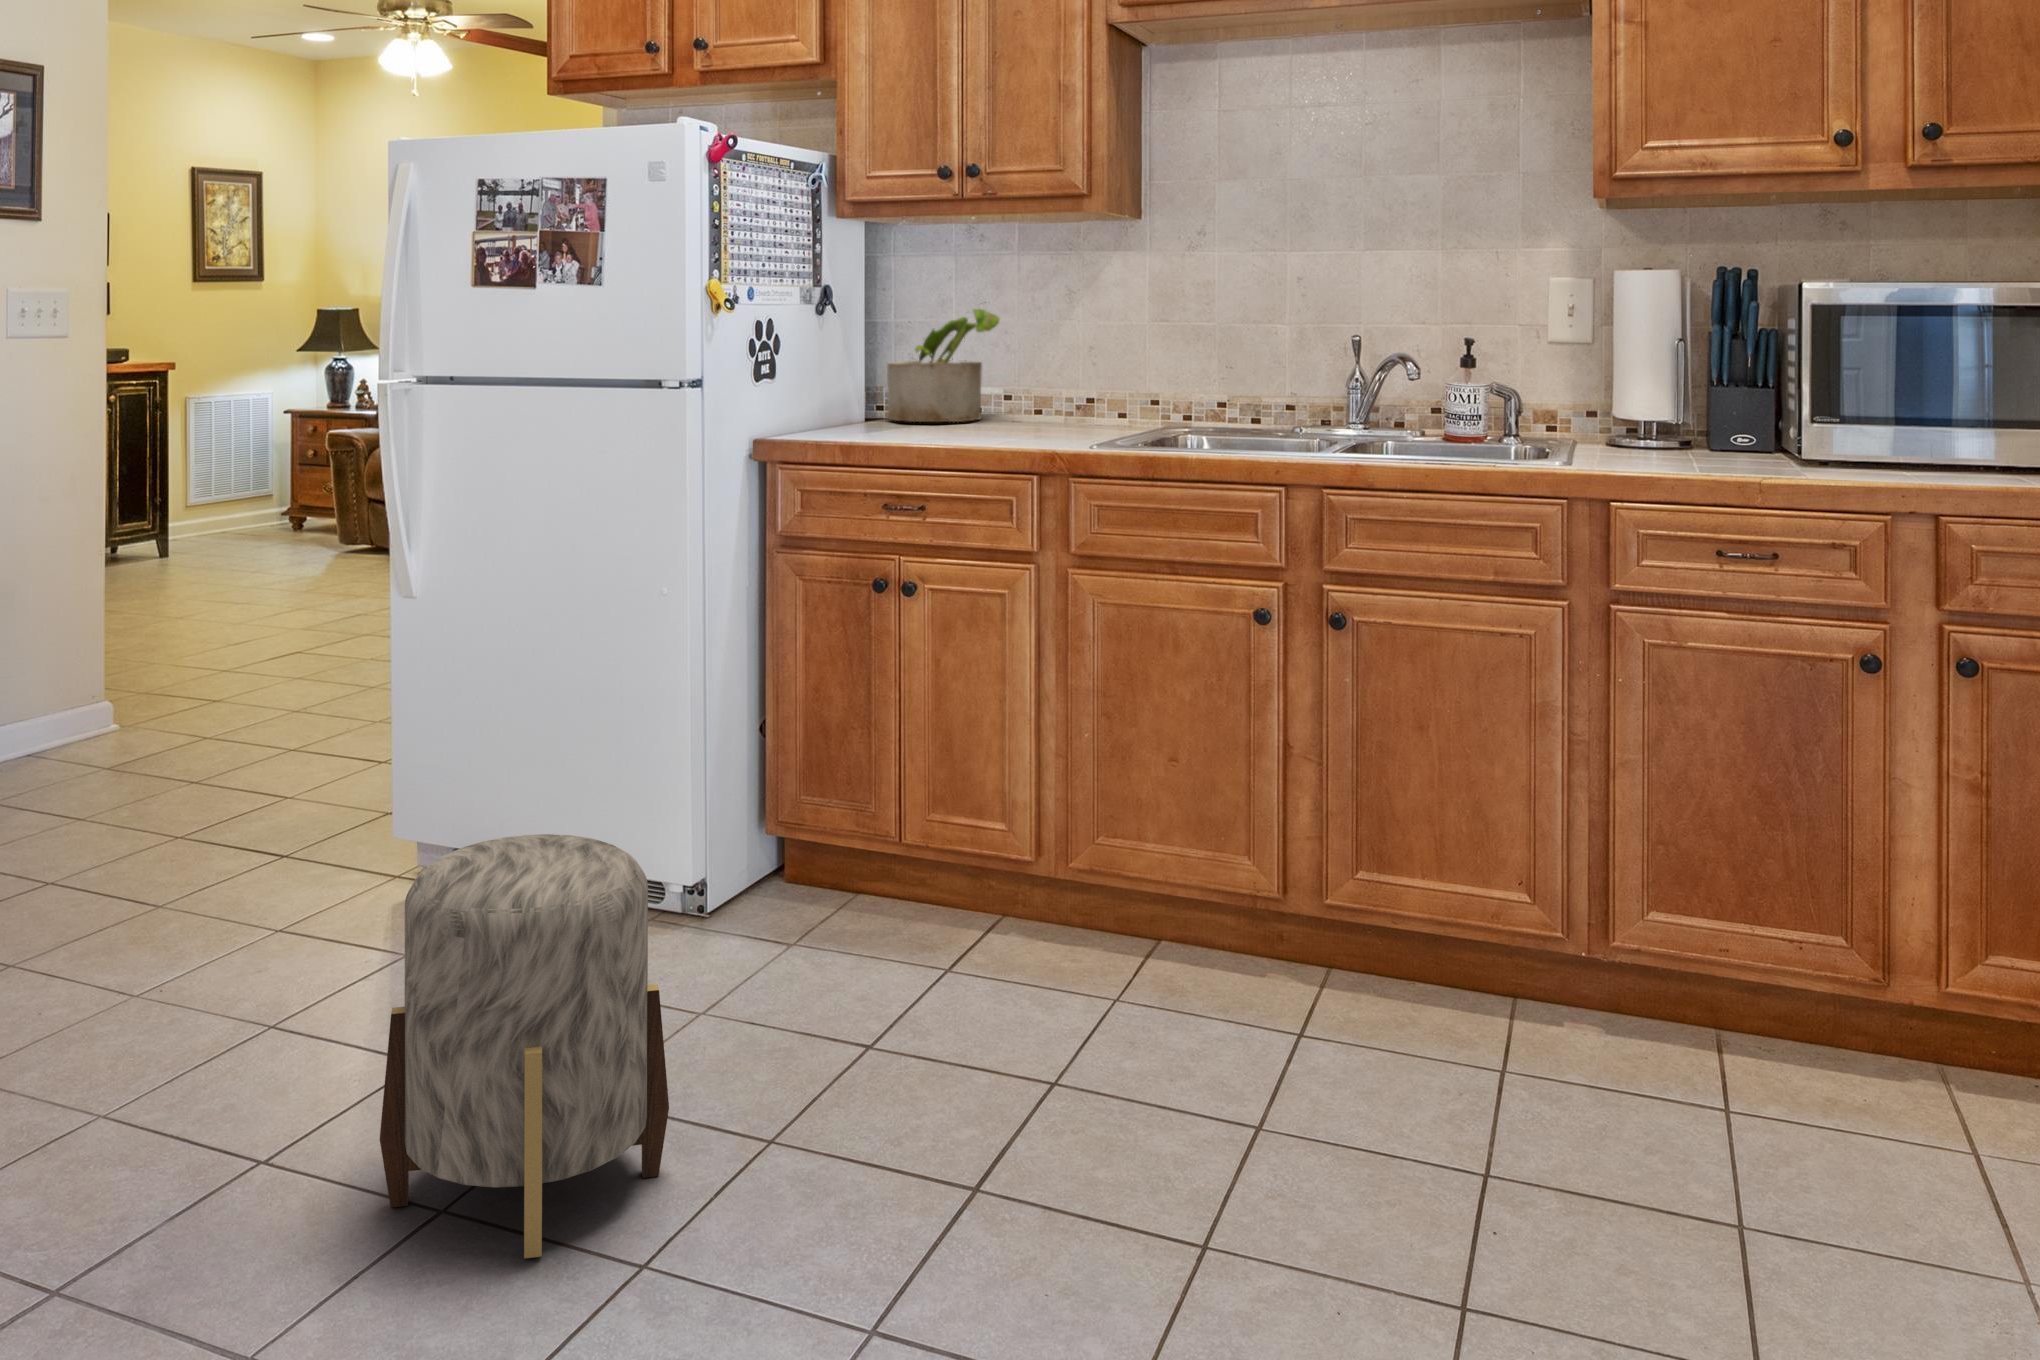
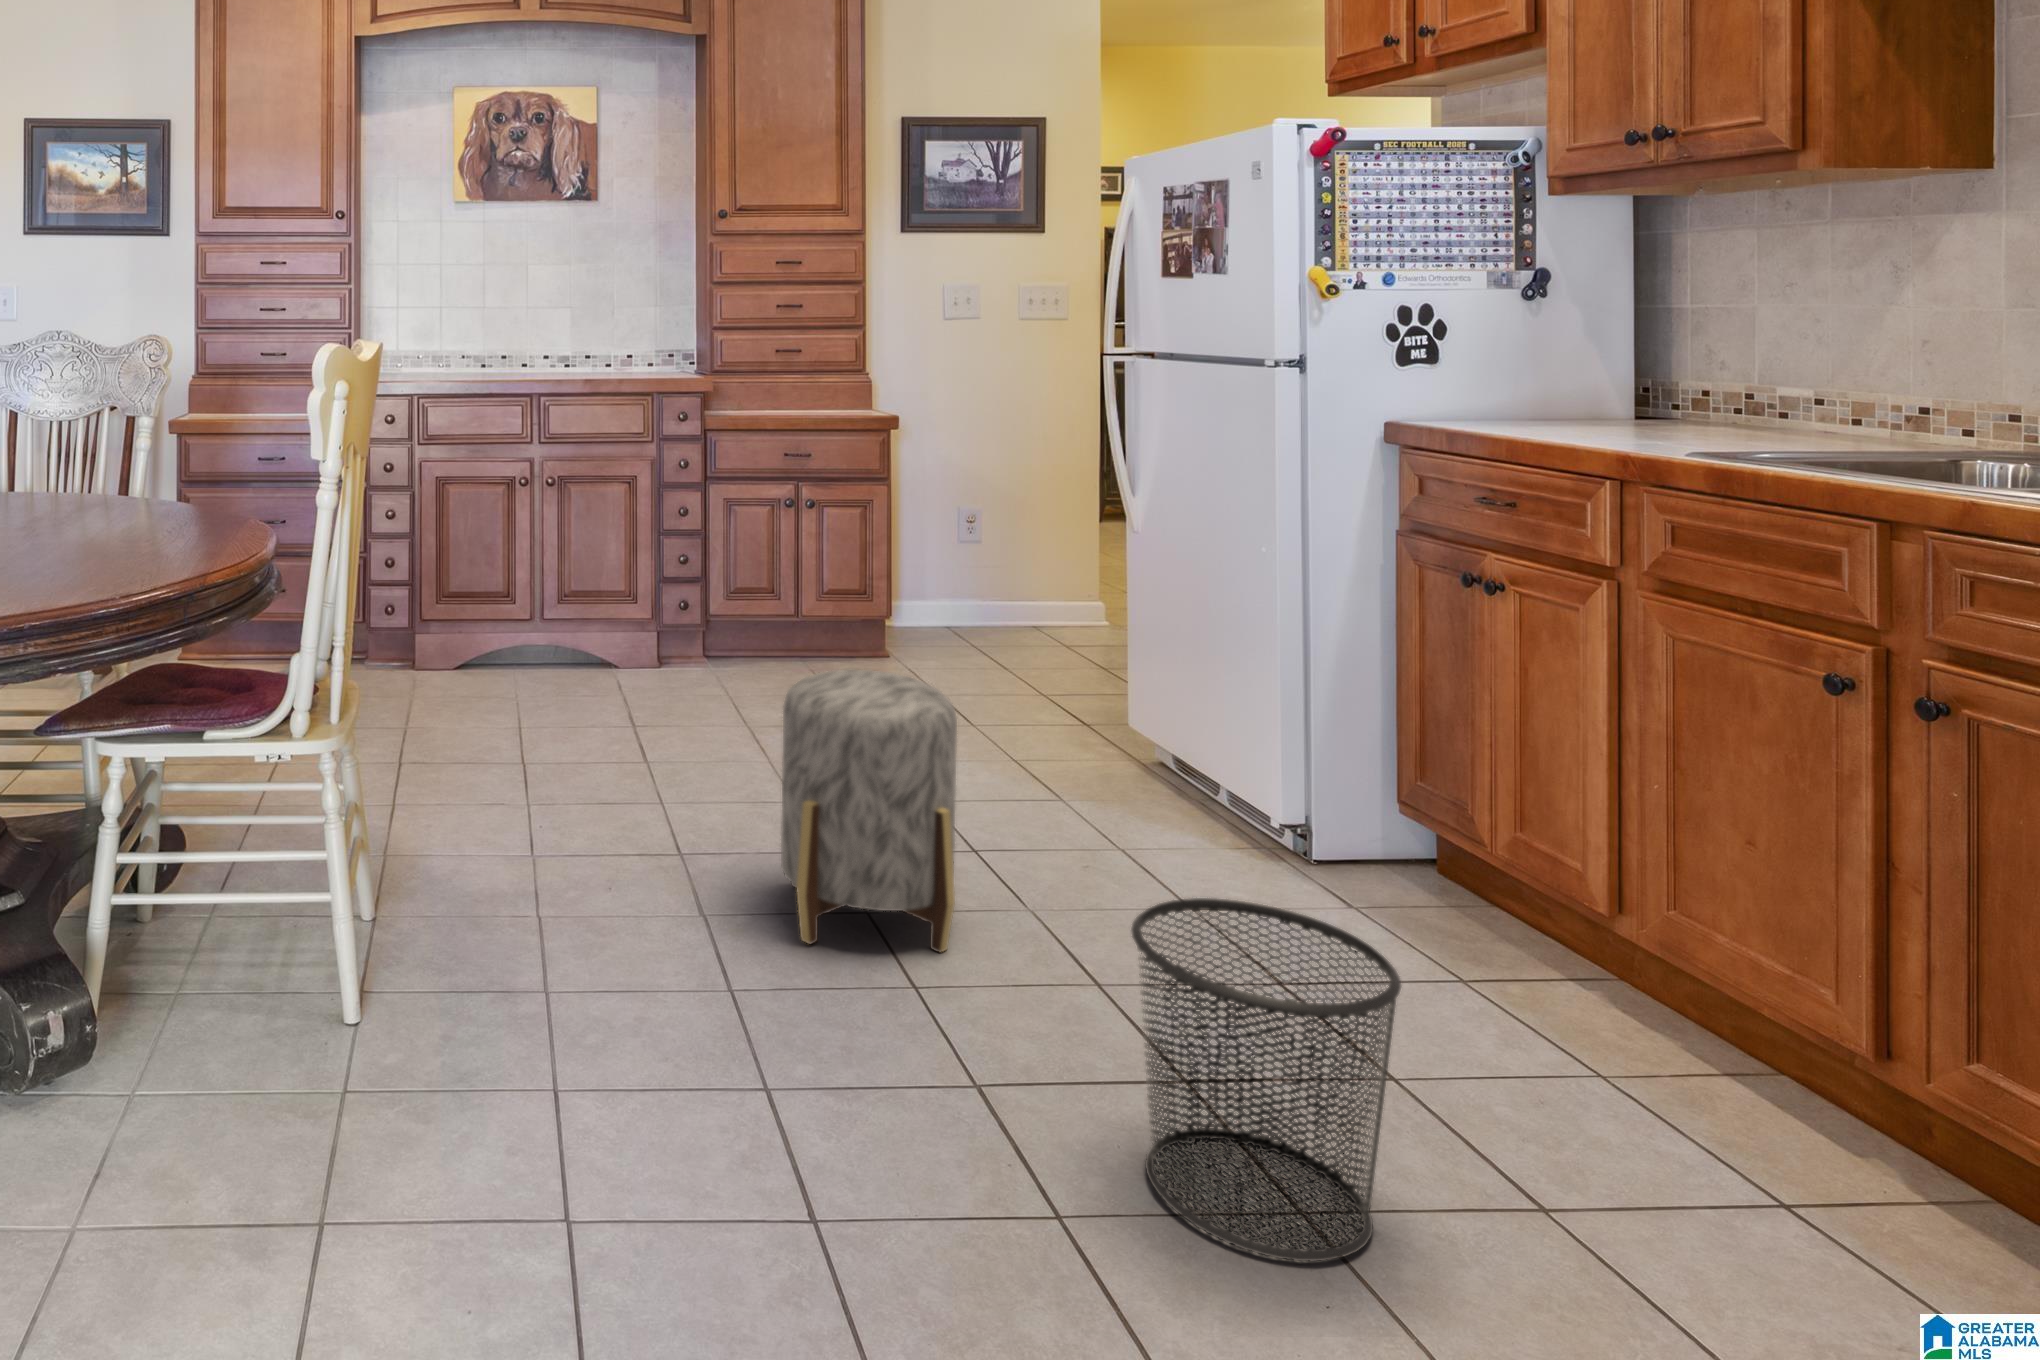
potted plant: present [887,309,1000,422] -> none [1649,292,1852,426]
waste bin: none [1060,916,1297,1258] -> present [1131,898,1401,1261]

